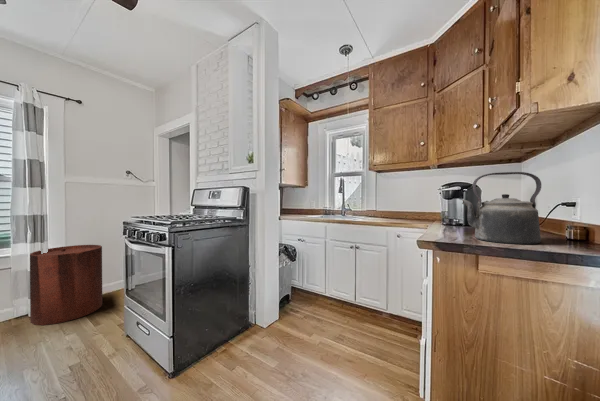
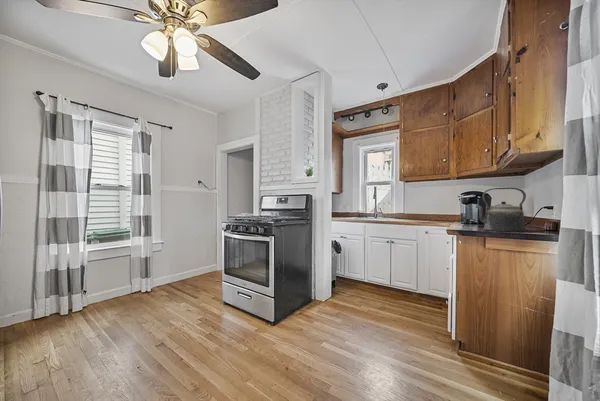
trash can: present [30,245,102,325] -> none [145,239,190,297]

